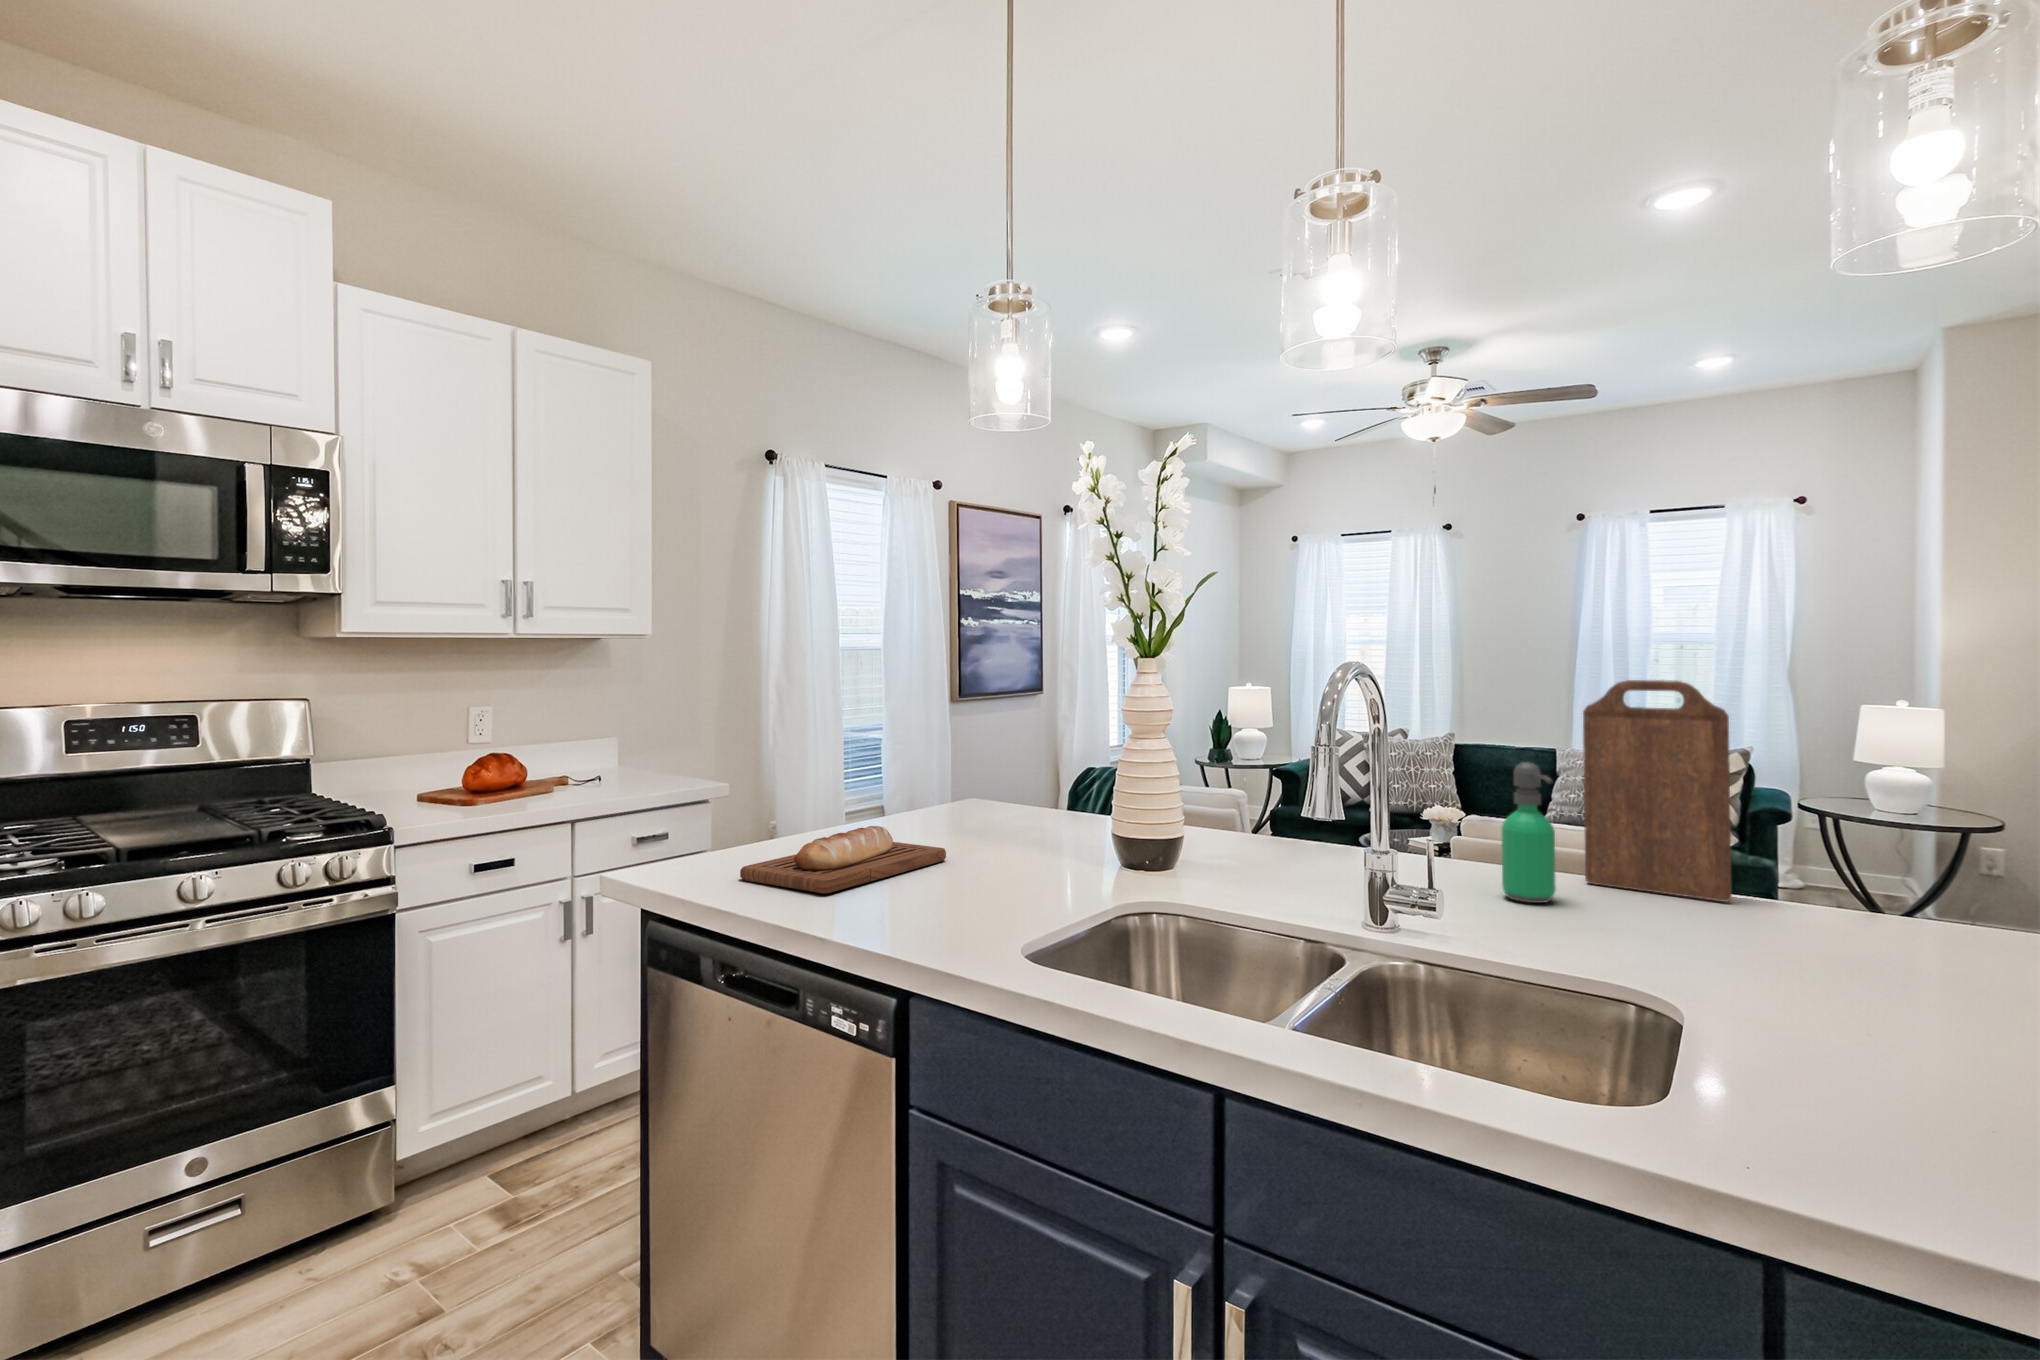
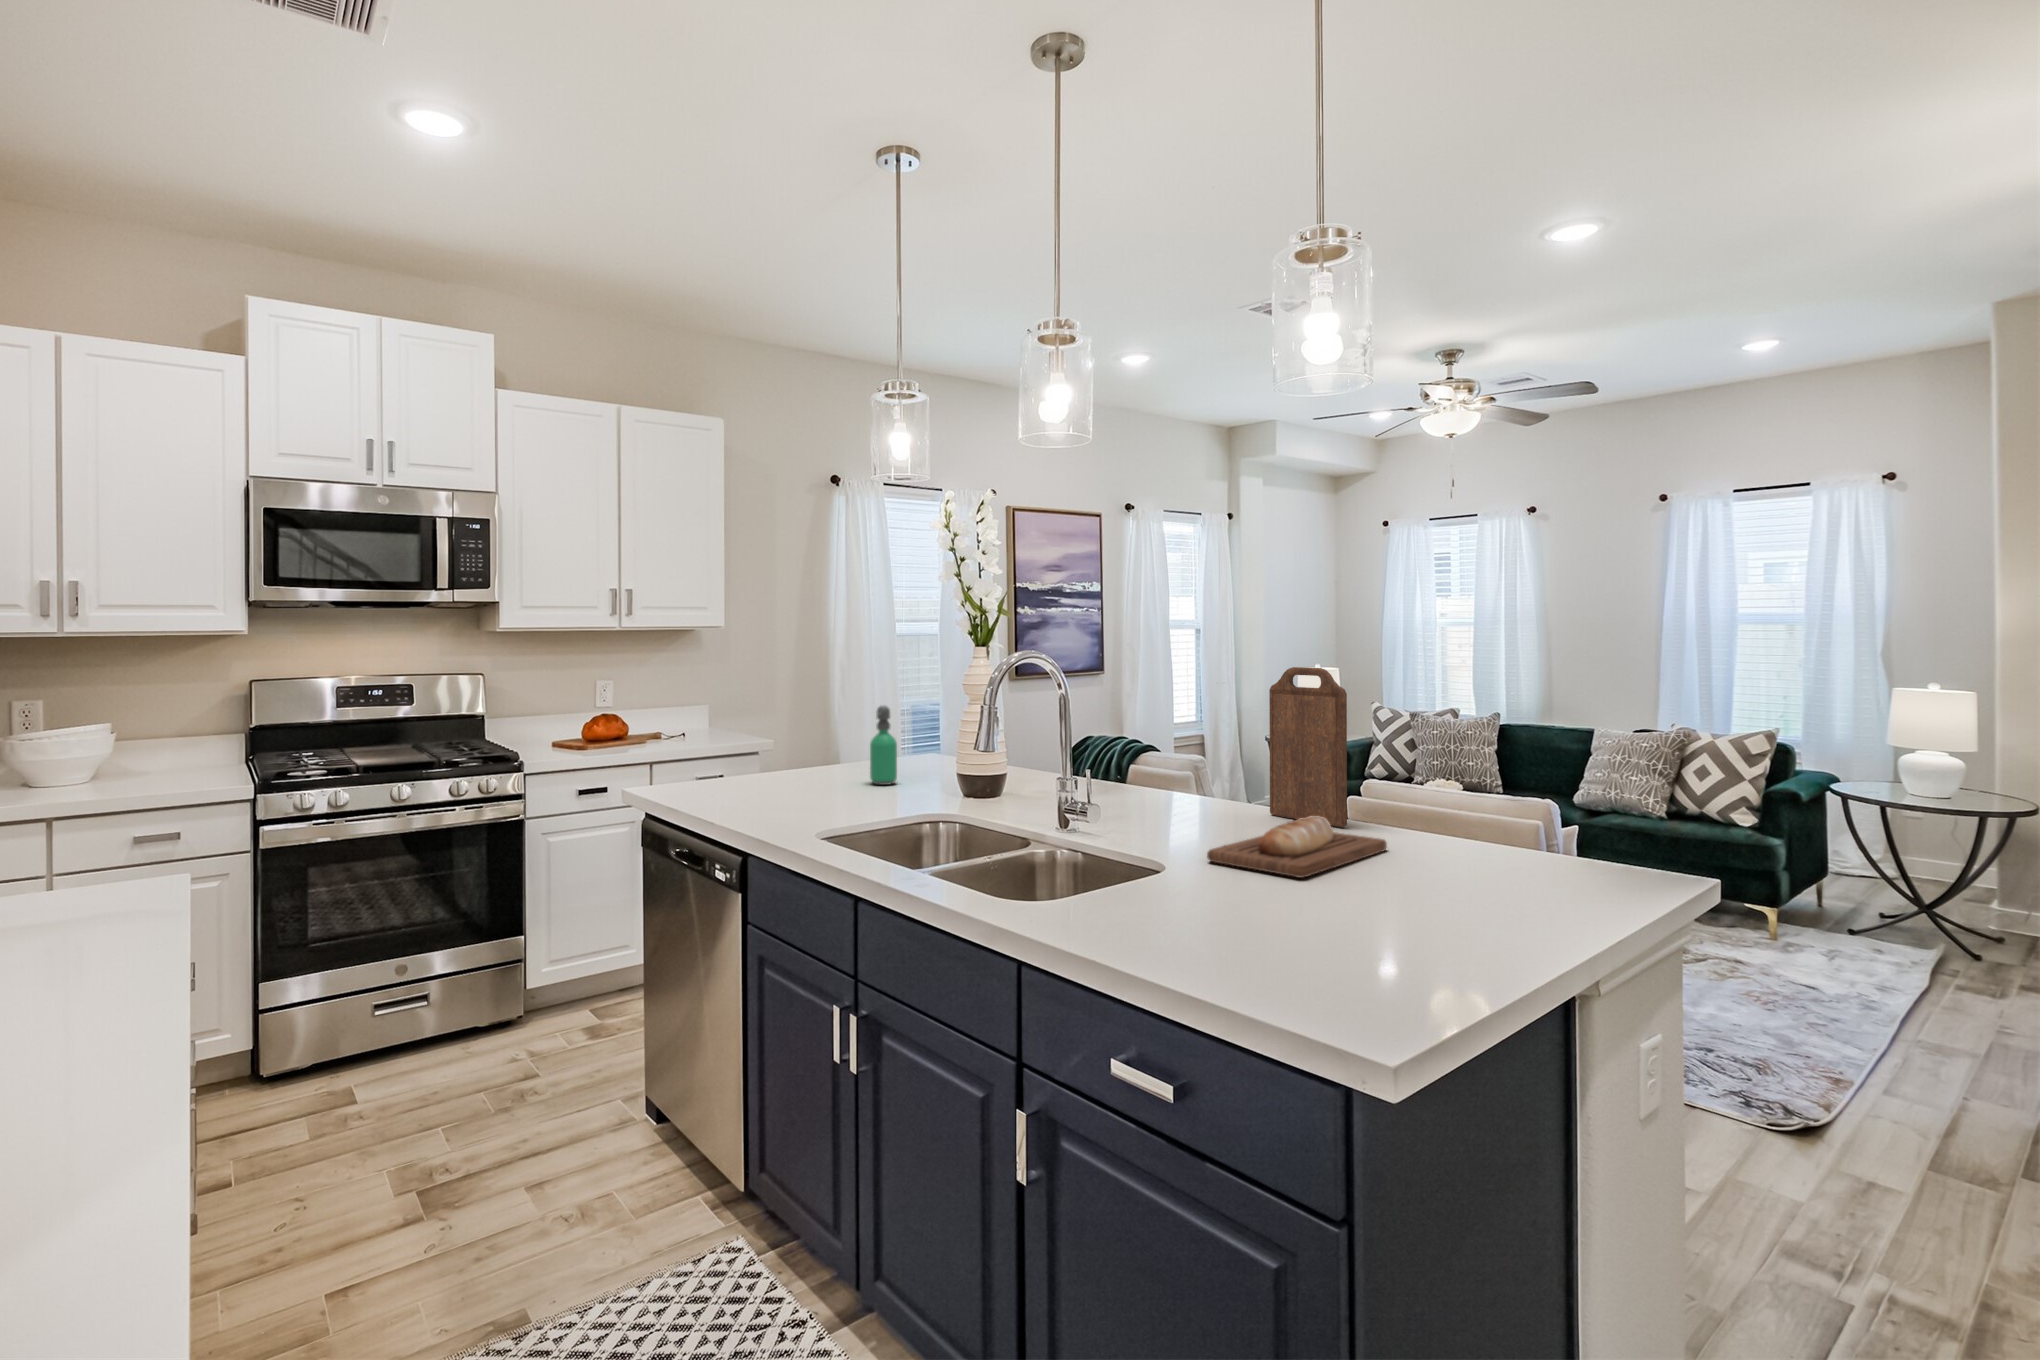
soap dispenser: present [1502,762,1556,903] -> present [870,706,897,785]
bread loaf: present [740,826,946,893] -> present [1207,816,1387,878]

